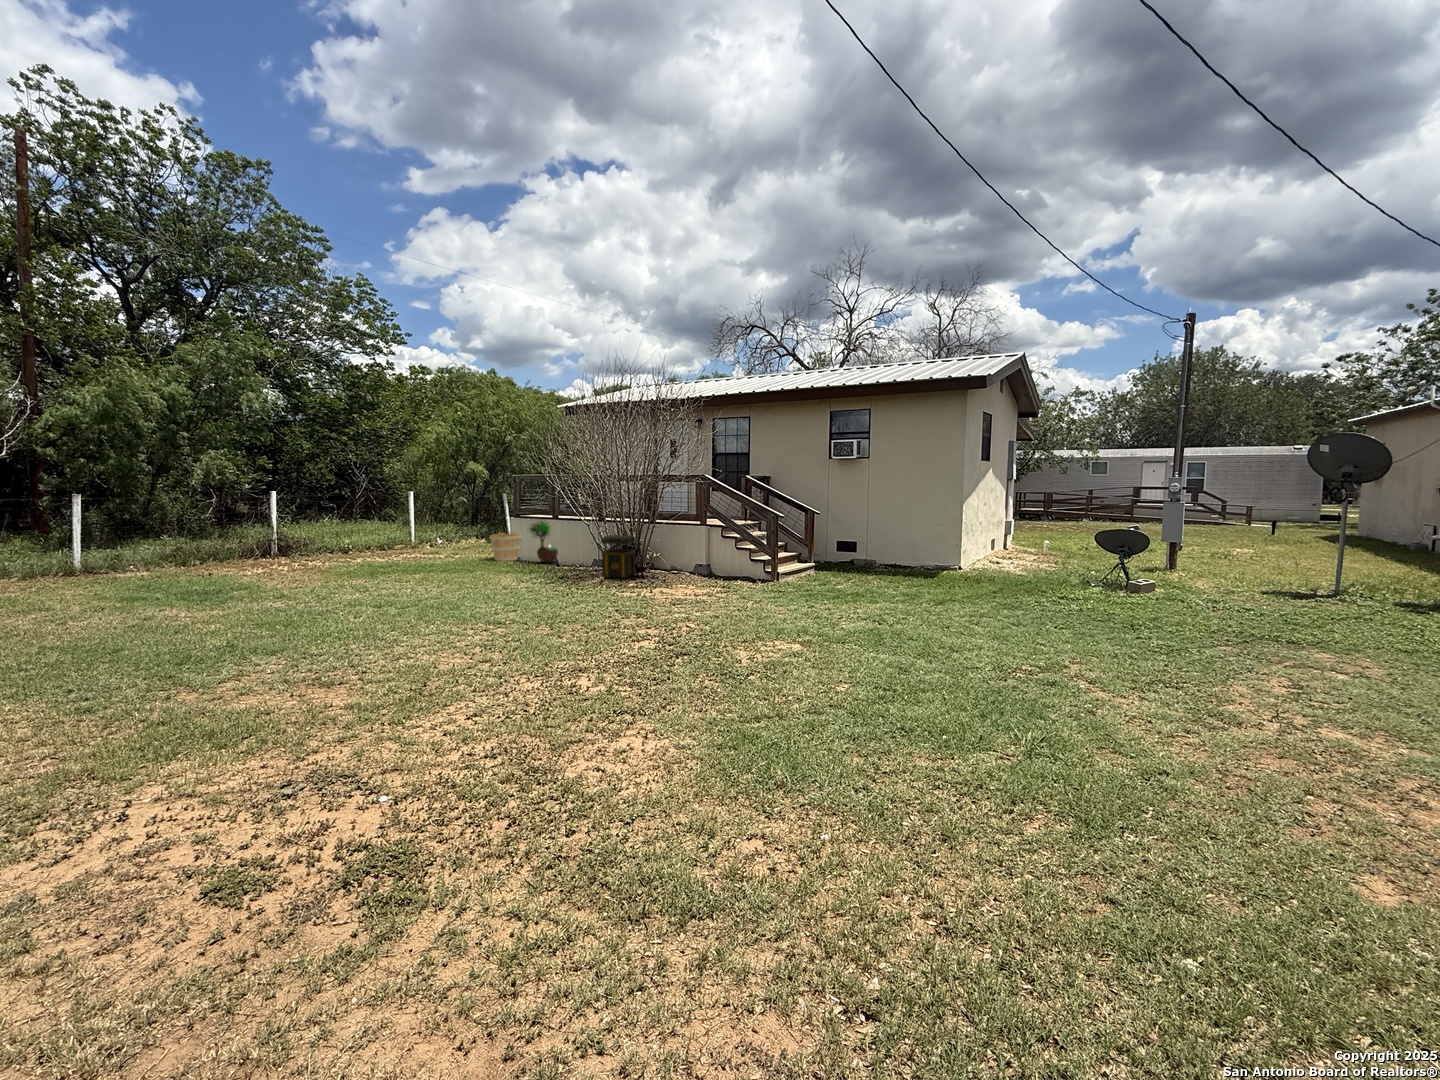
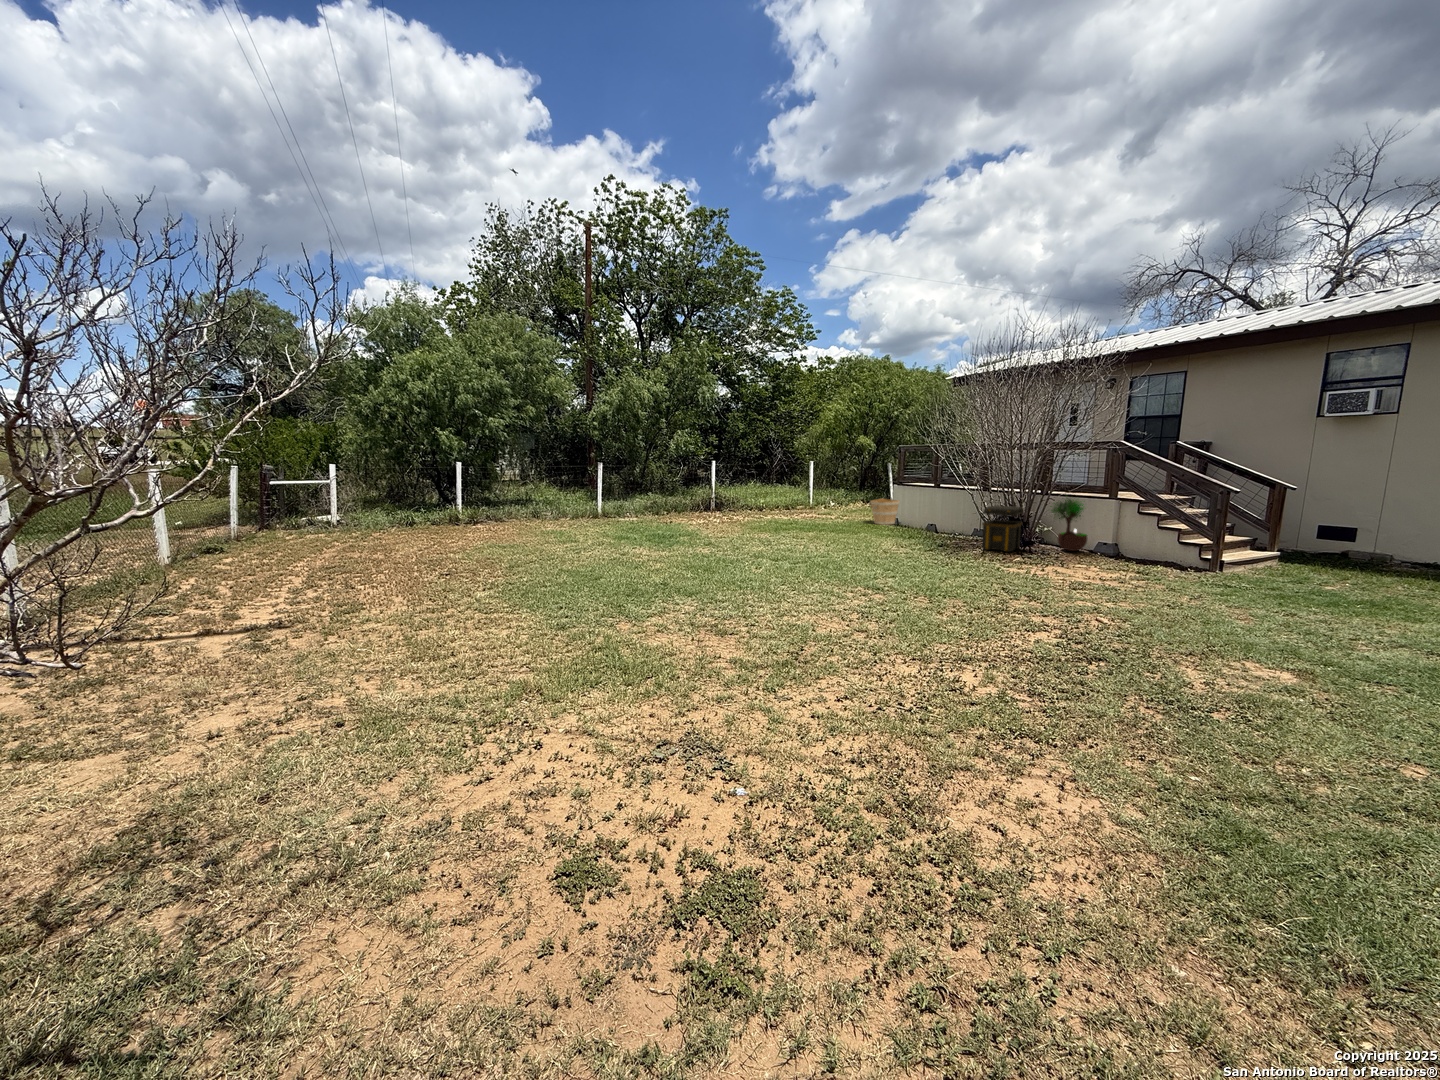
potted tree: present [530,521,558,563] -> present [1050,499,1087,551]

